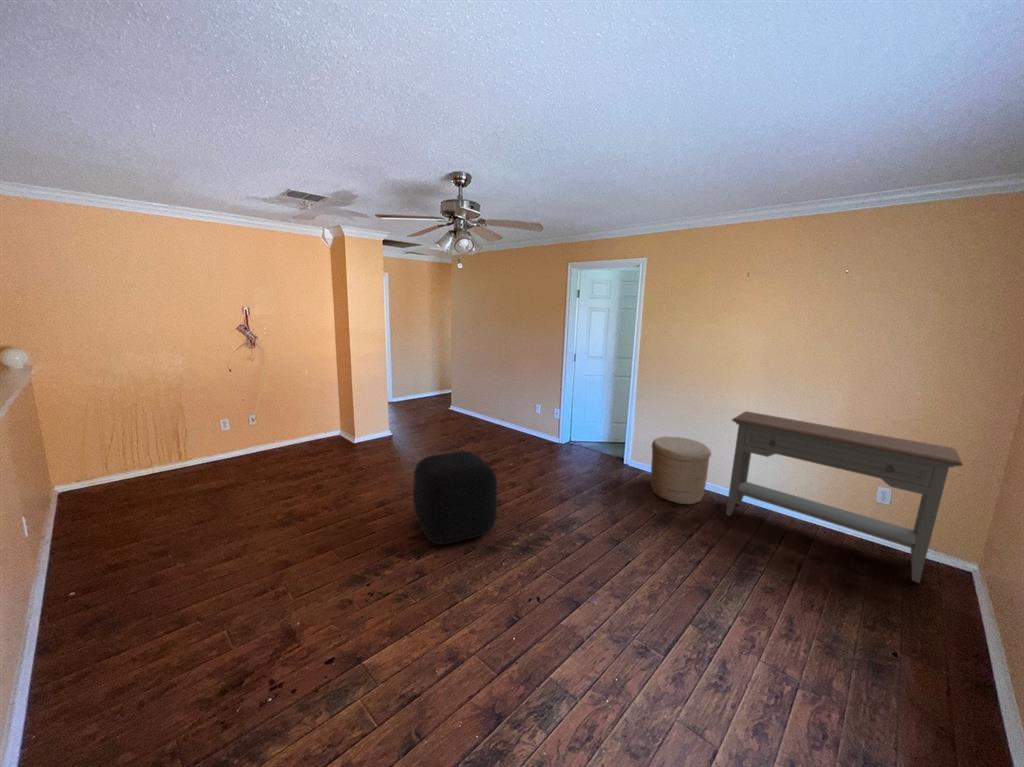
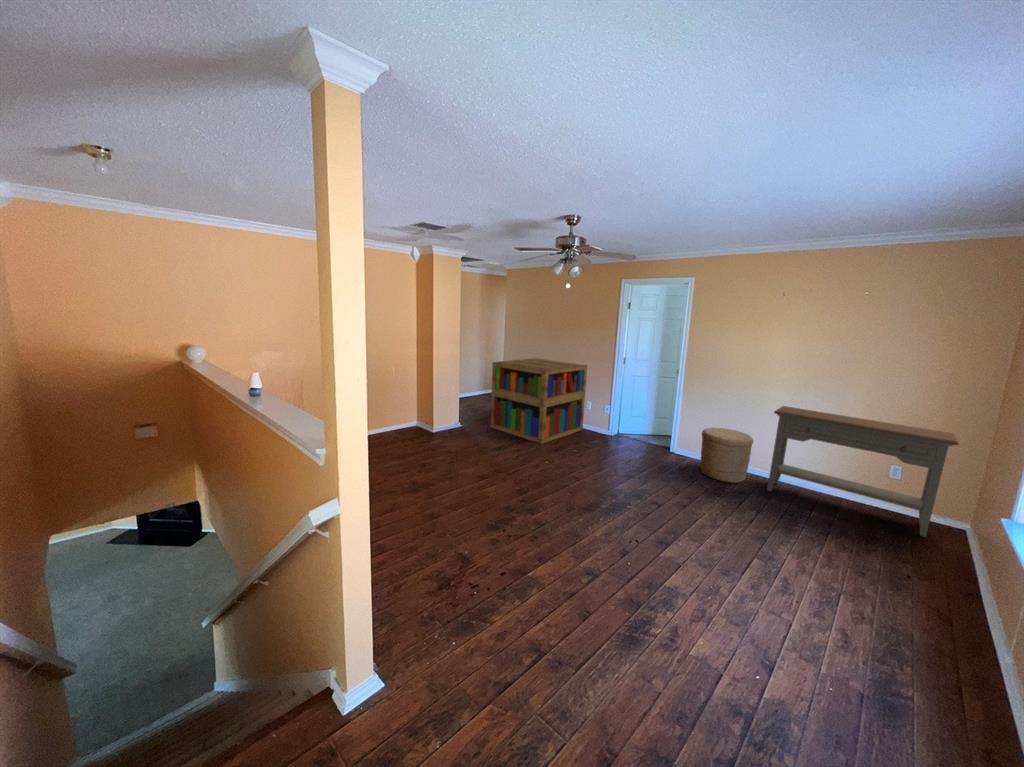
bookshelf: none [425,356,534,455] -> present [491,358,587,444]
ottoman: present [413,451,497,544] -> none [519,435,590,506]

